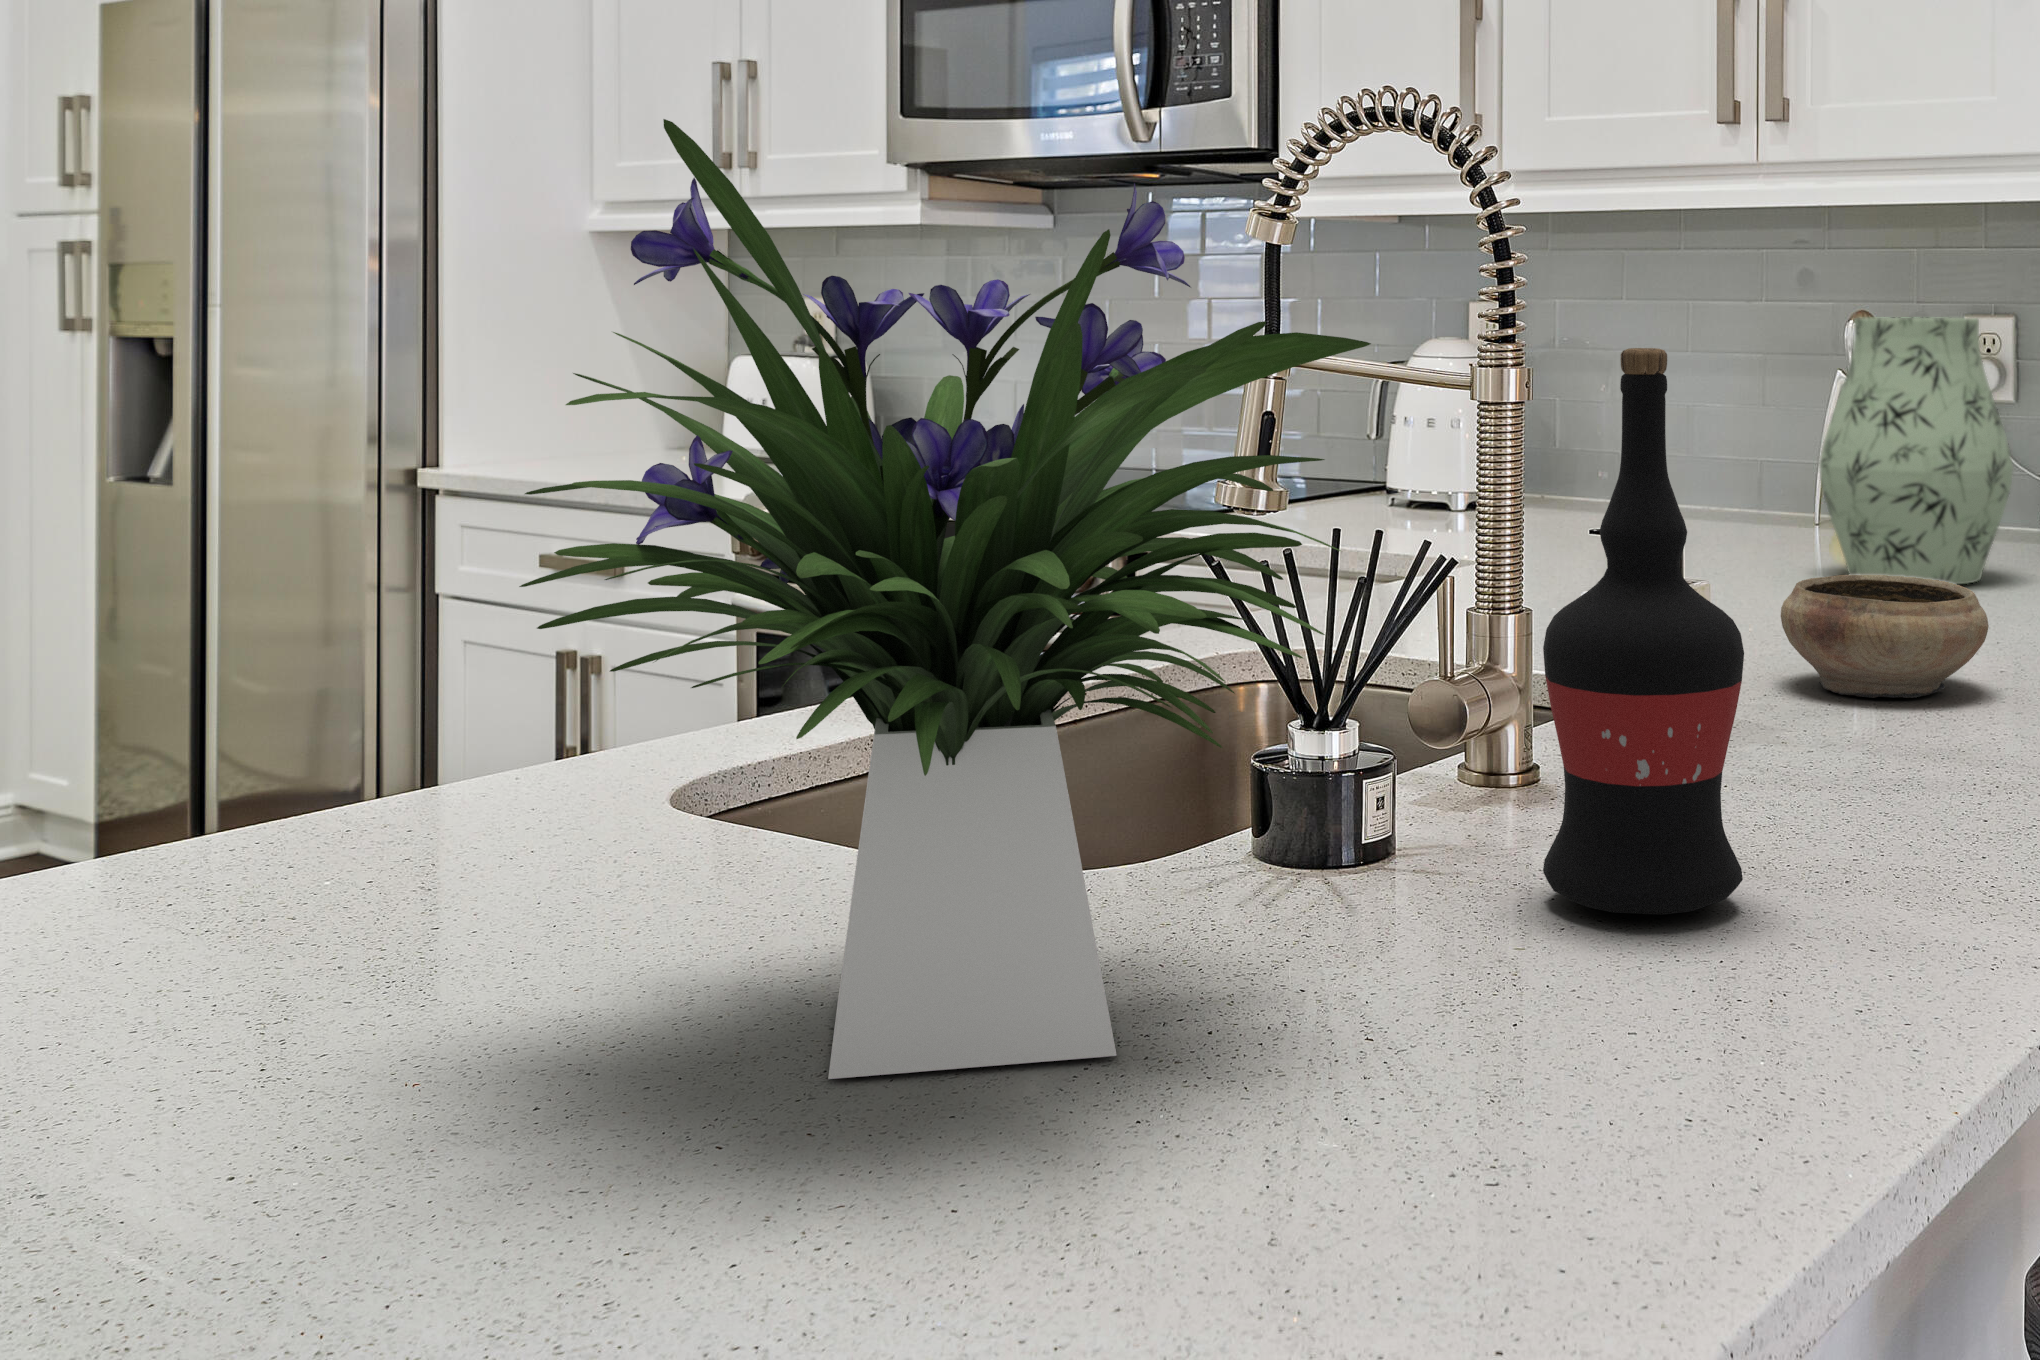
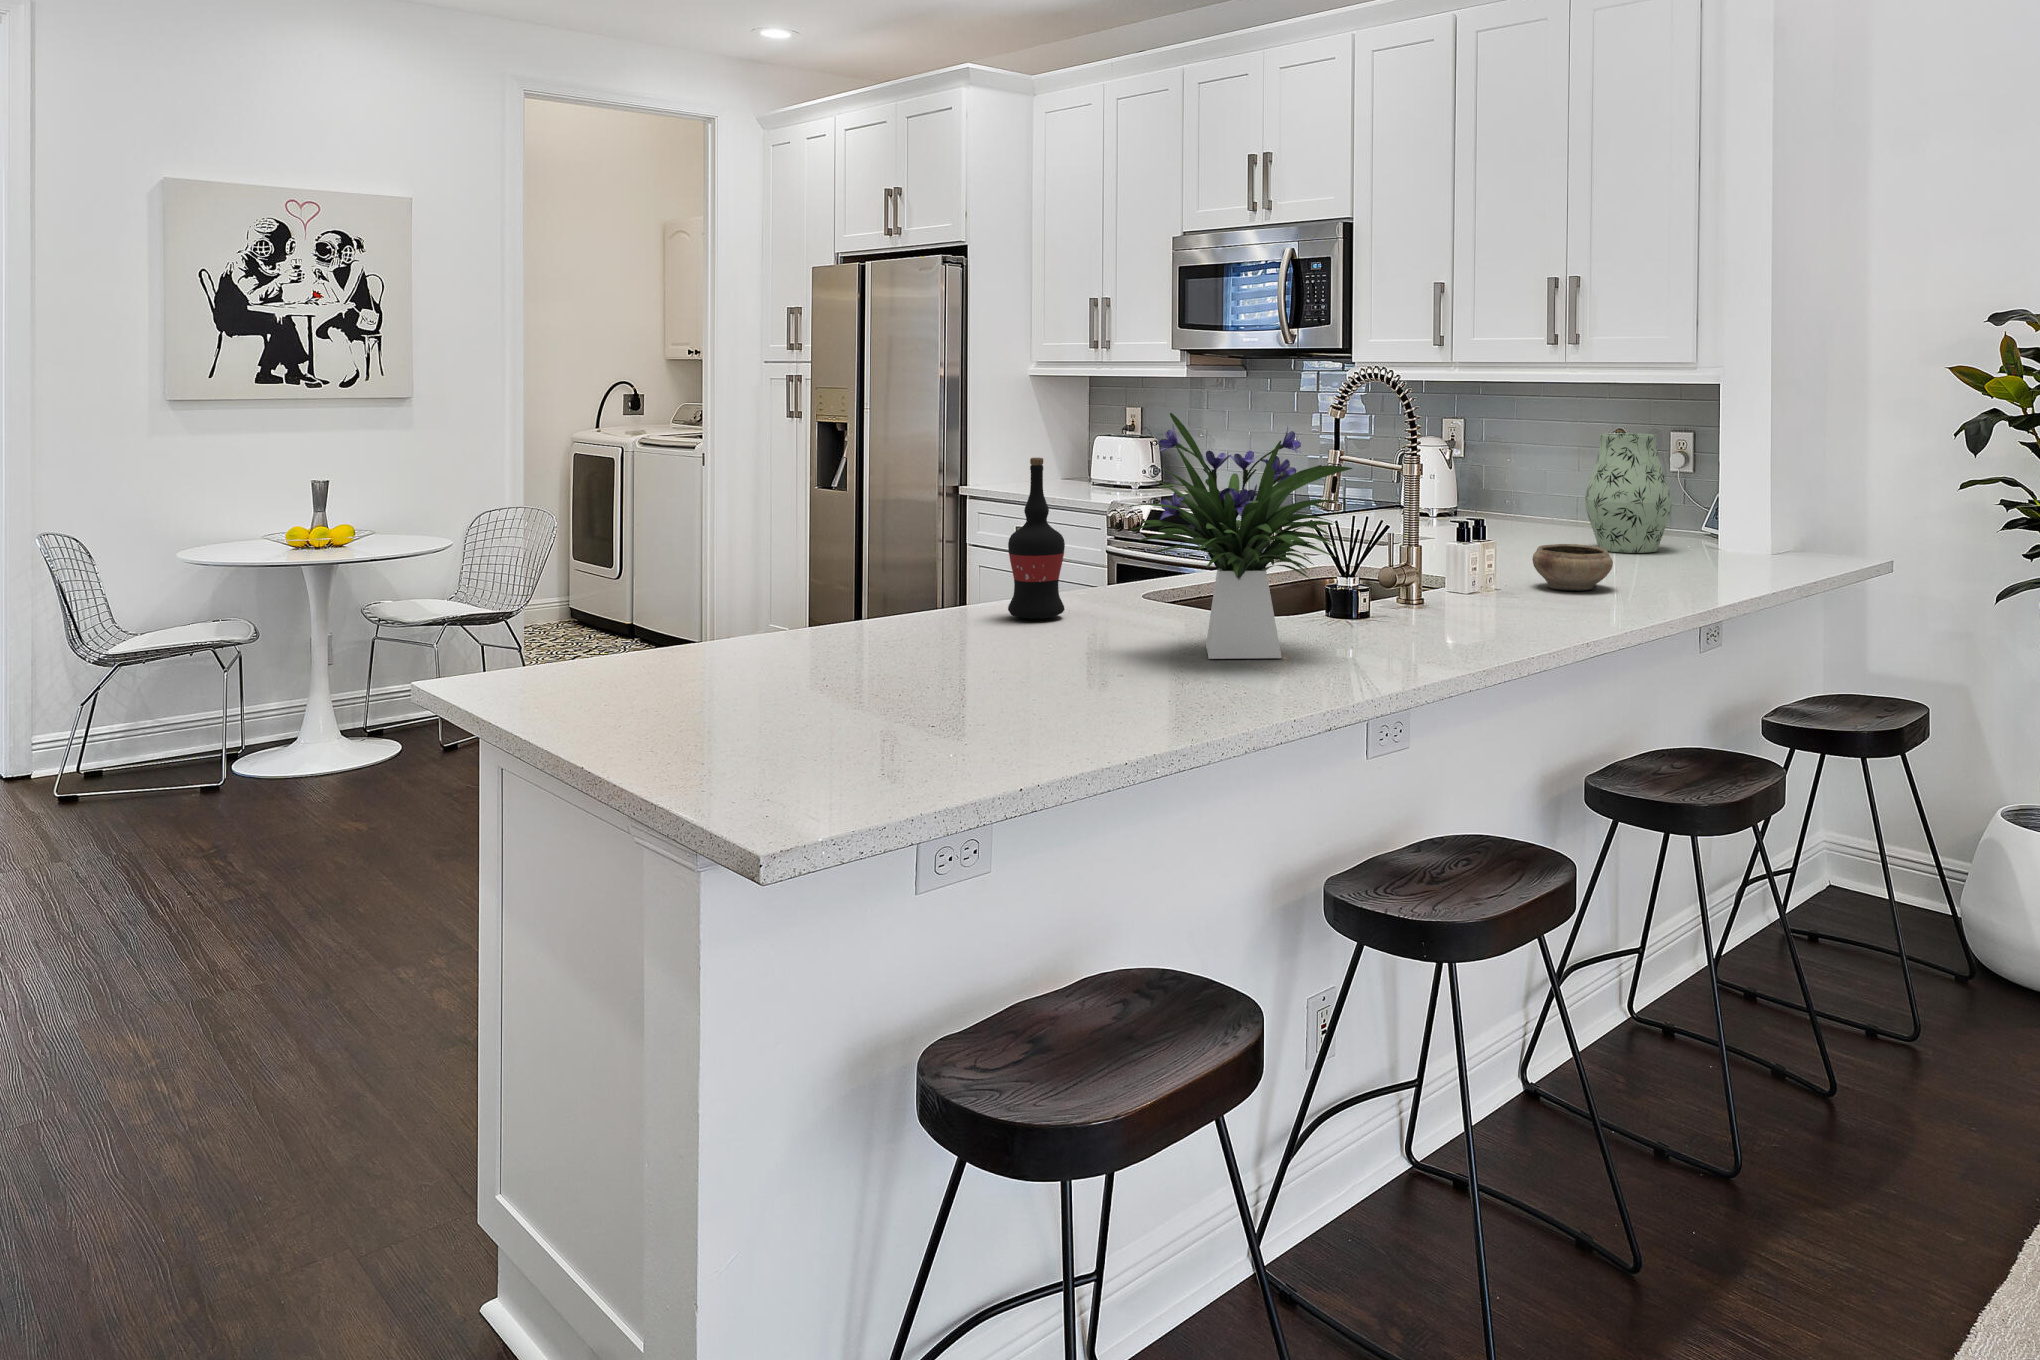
wine bottle: present [1543,348,1744,915] -> present [1008,458,1065,619]

